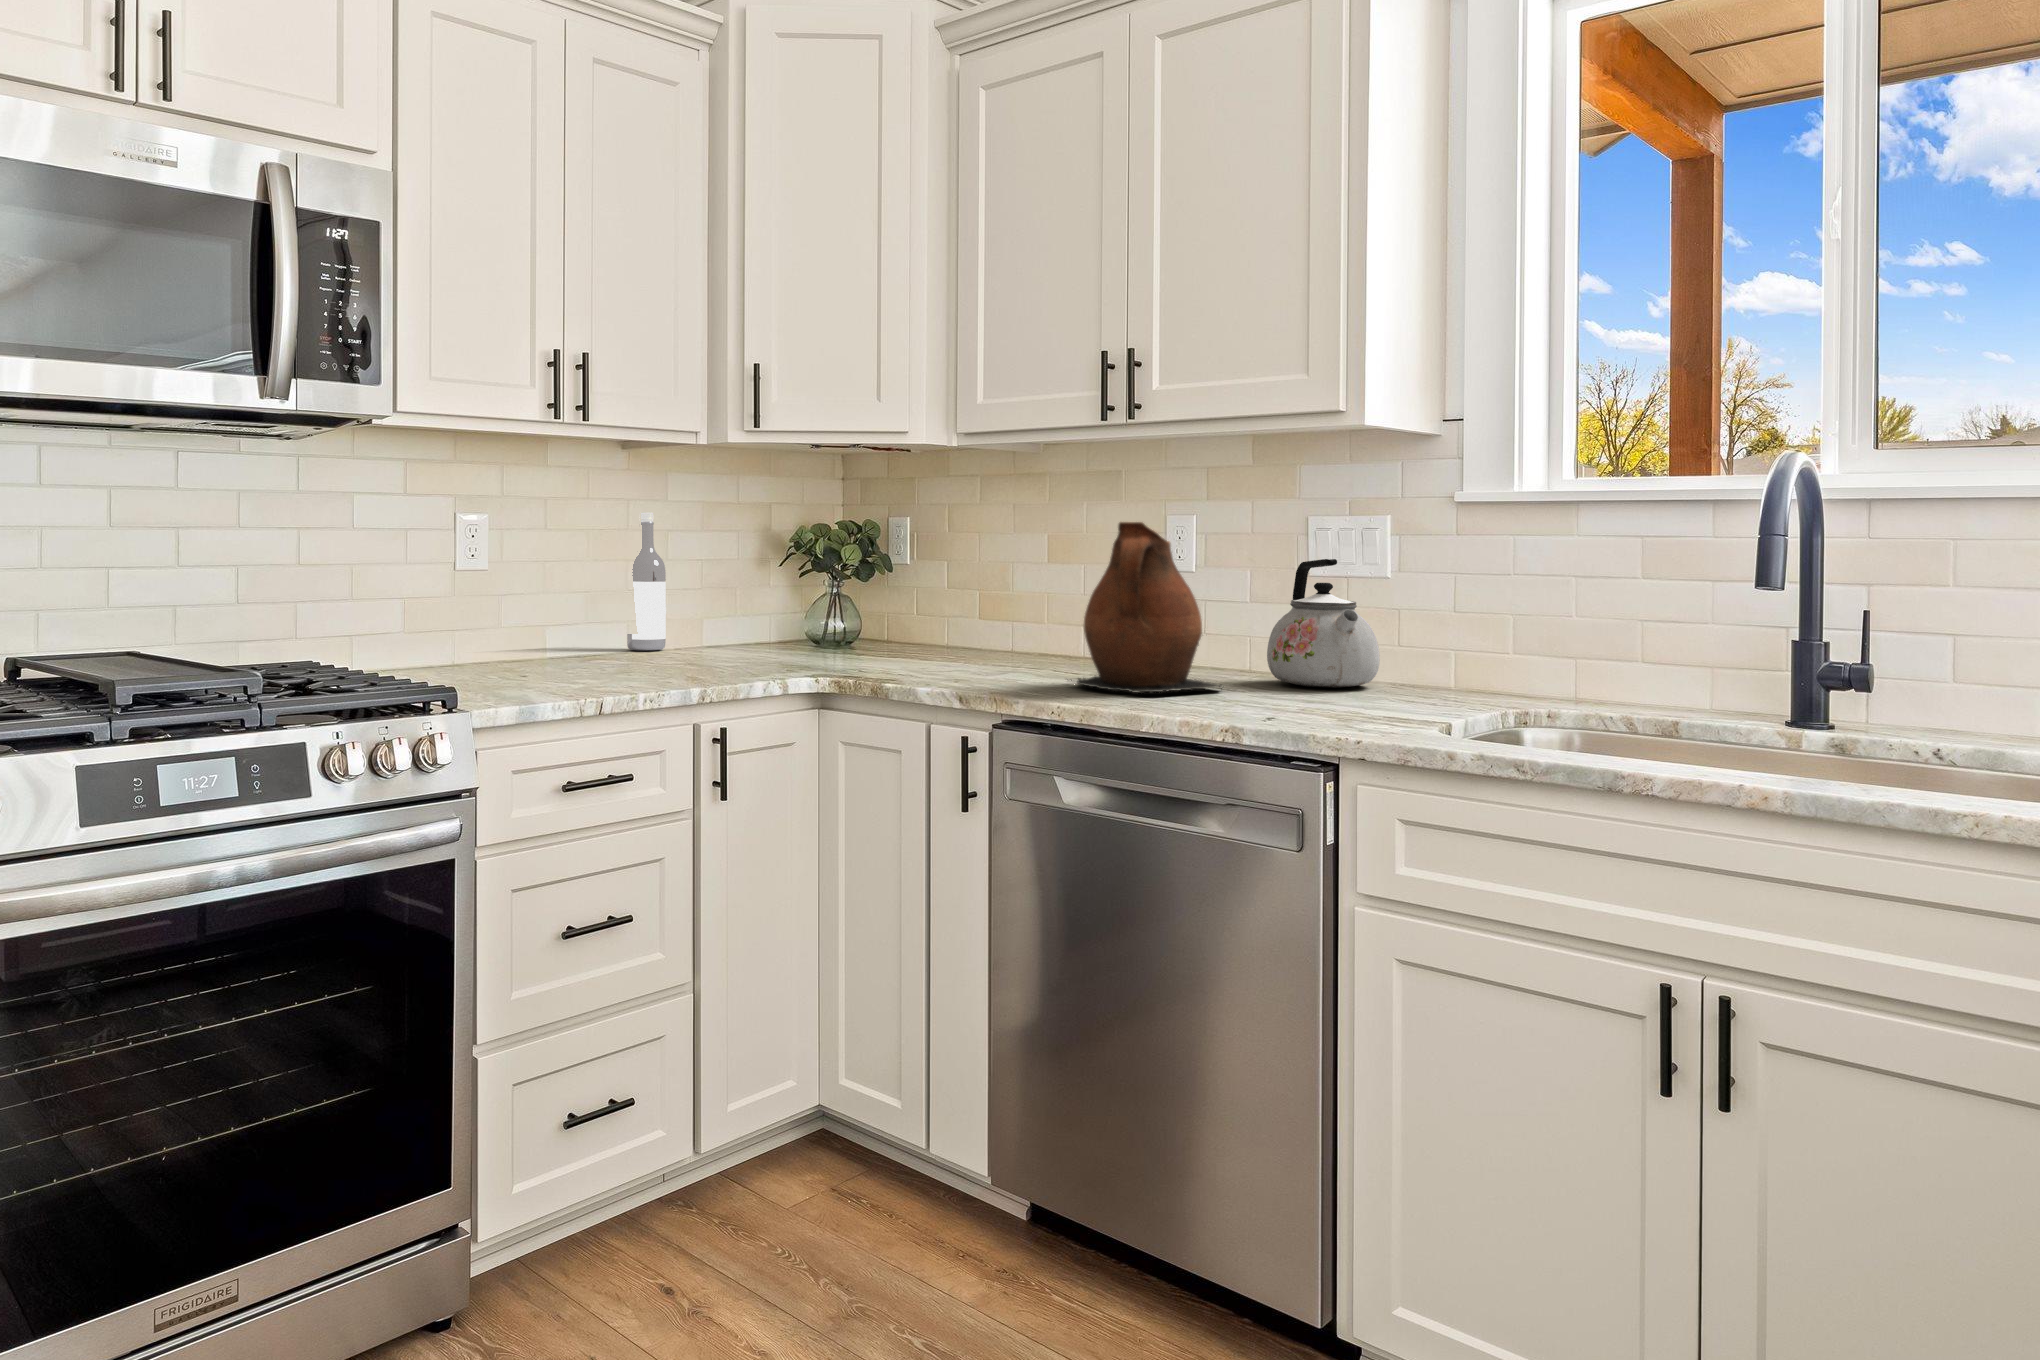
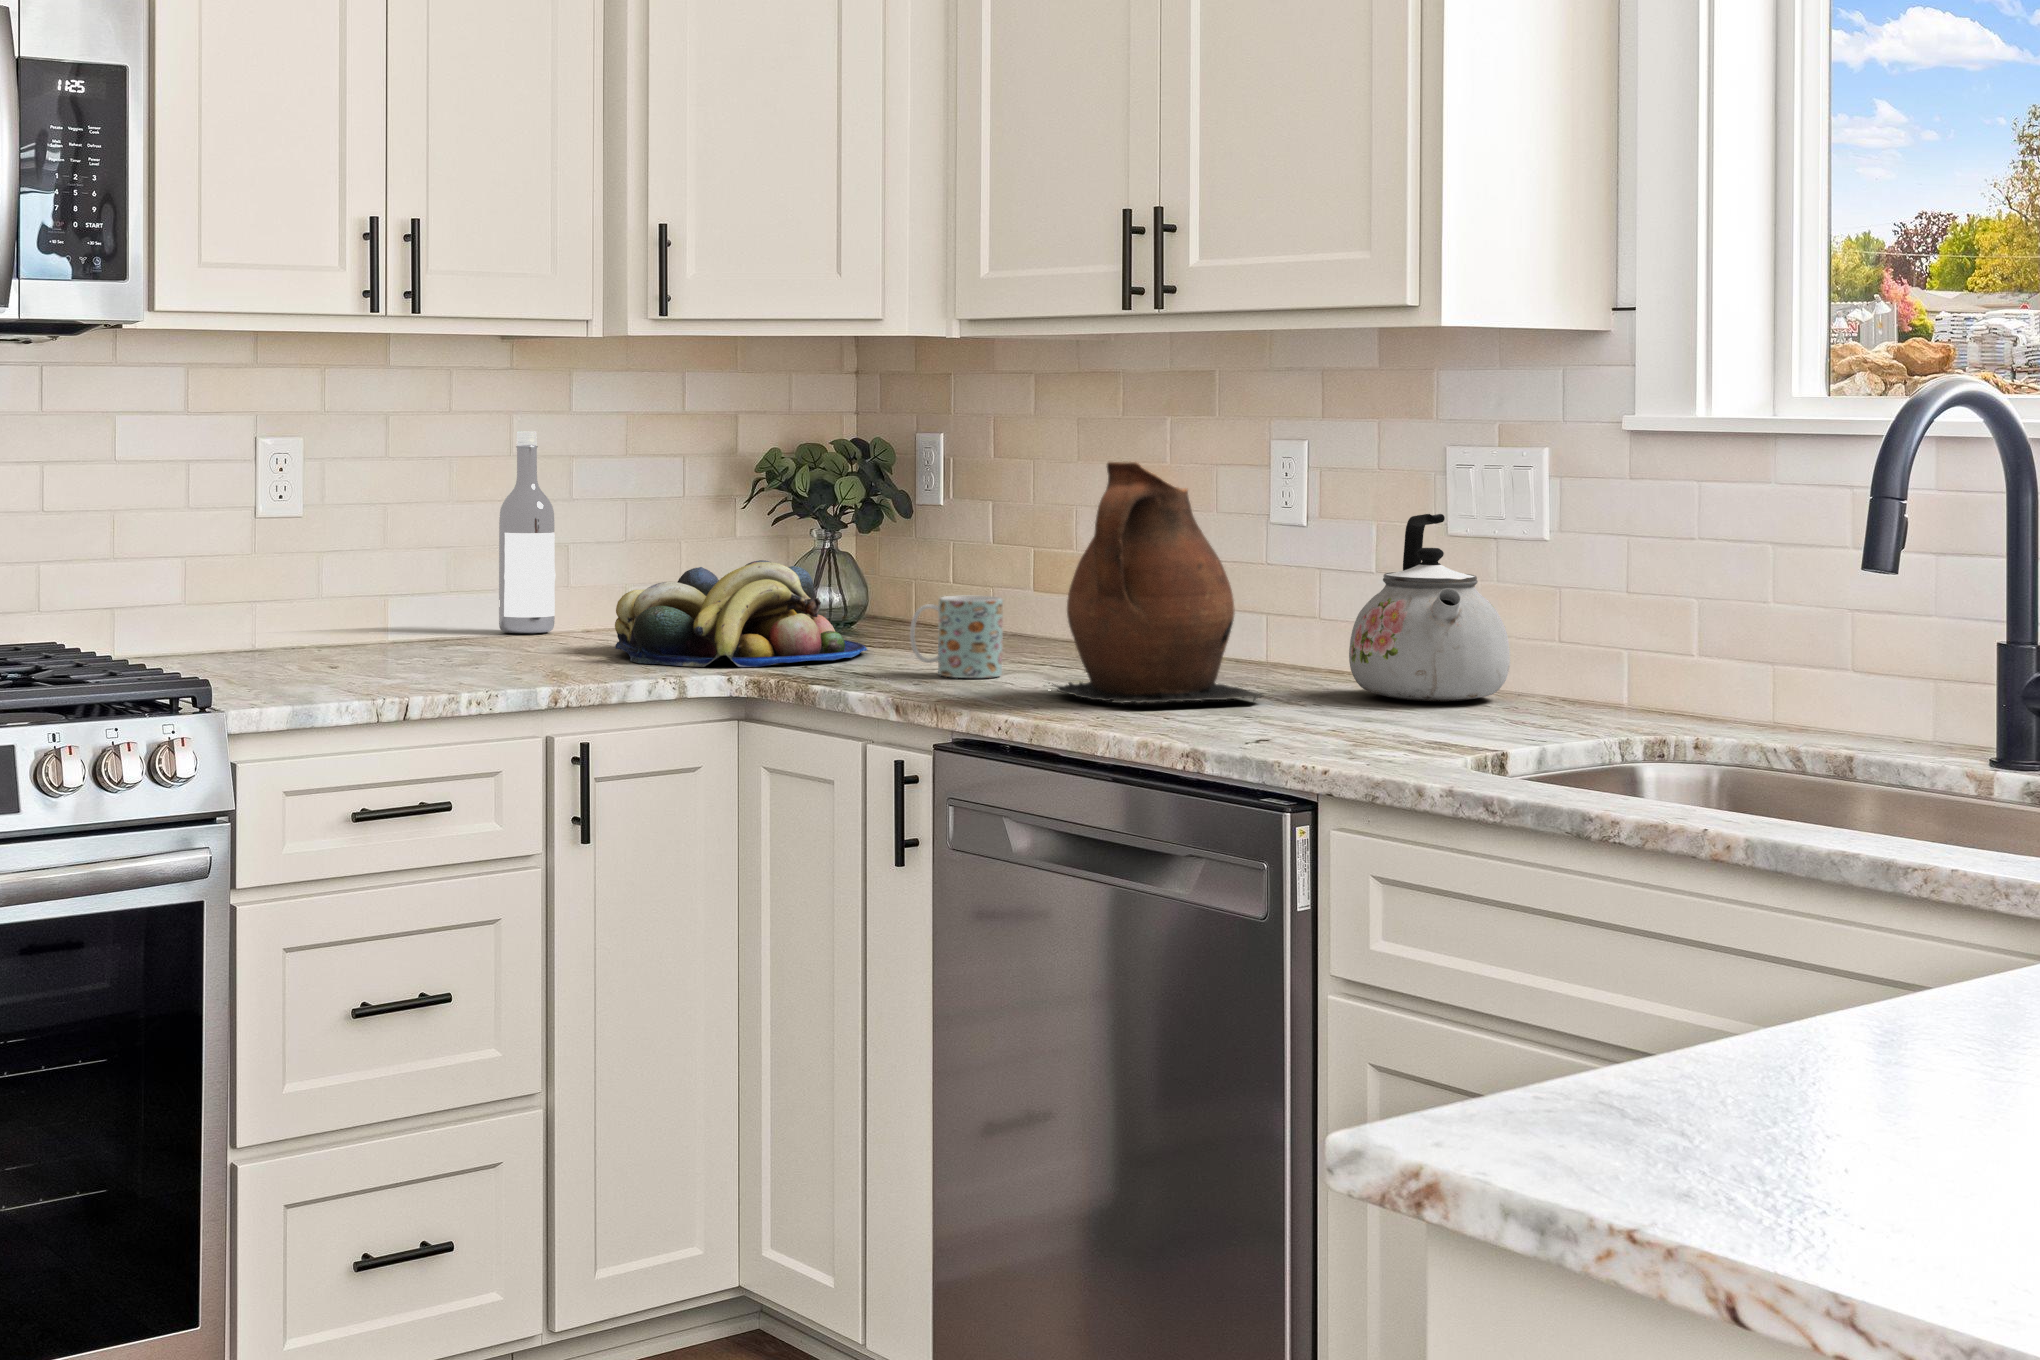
fruit bowl: none [723,598,900,672] -> present [615,560,867,667]
mug: none [949,620,1014,676] -> present [910,595,1003,678]

